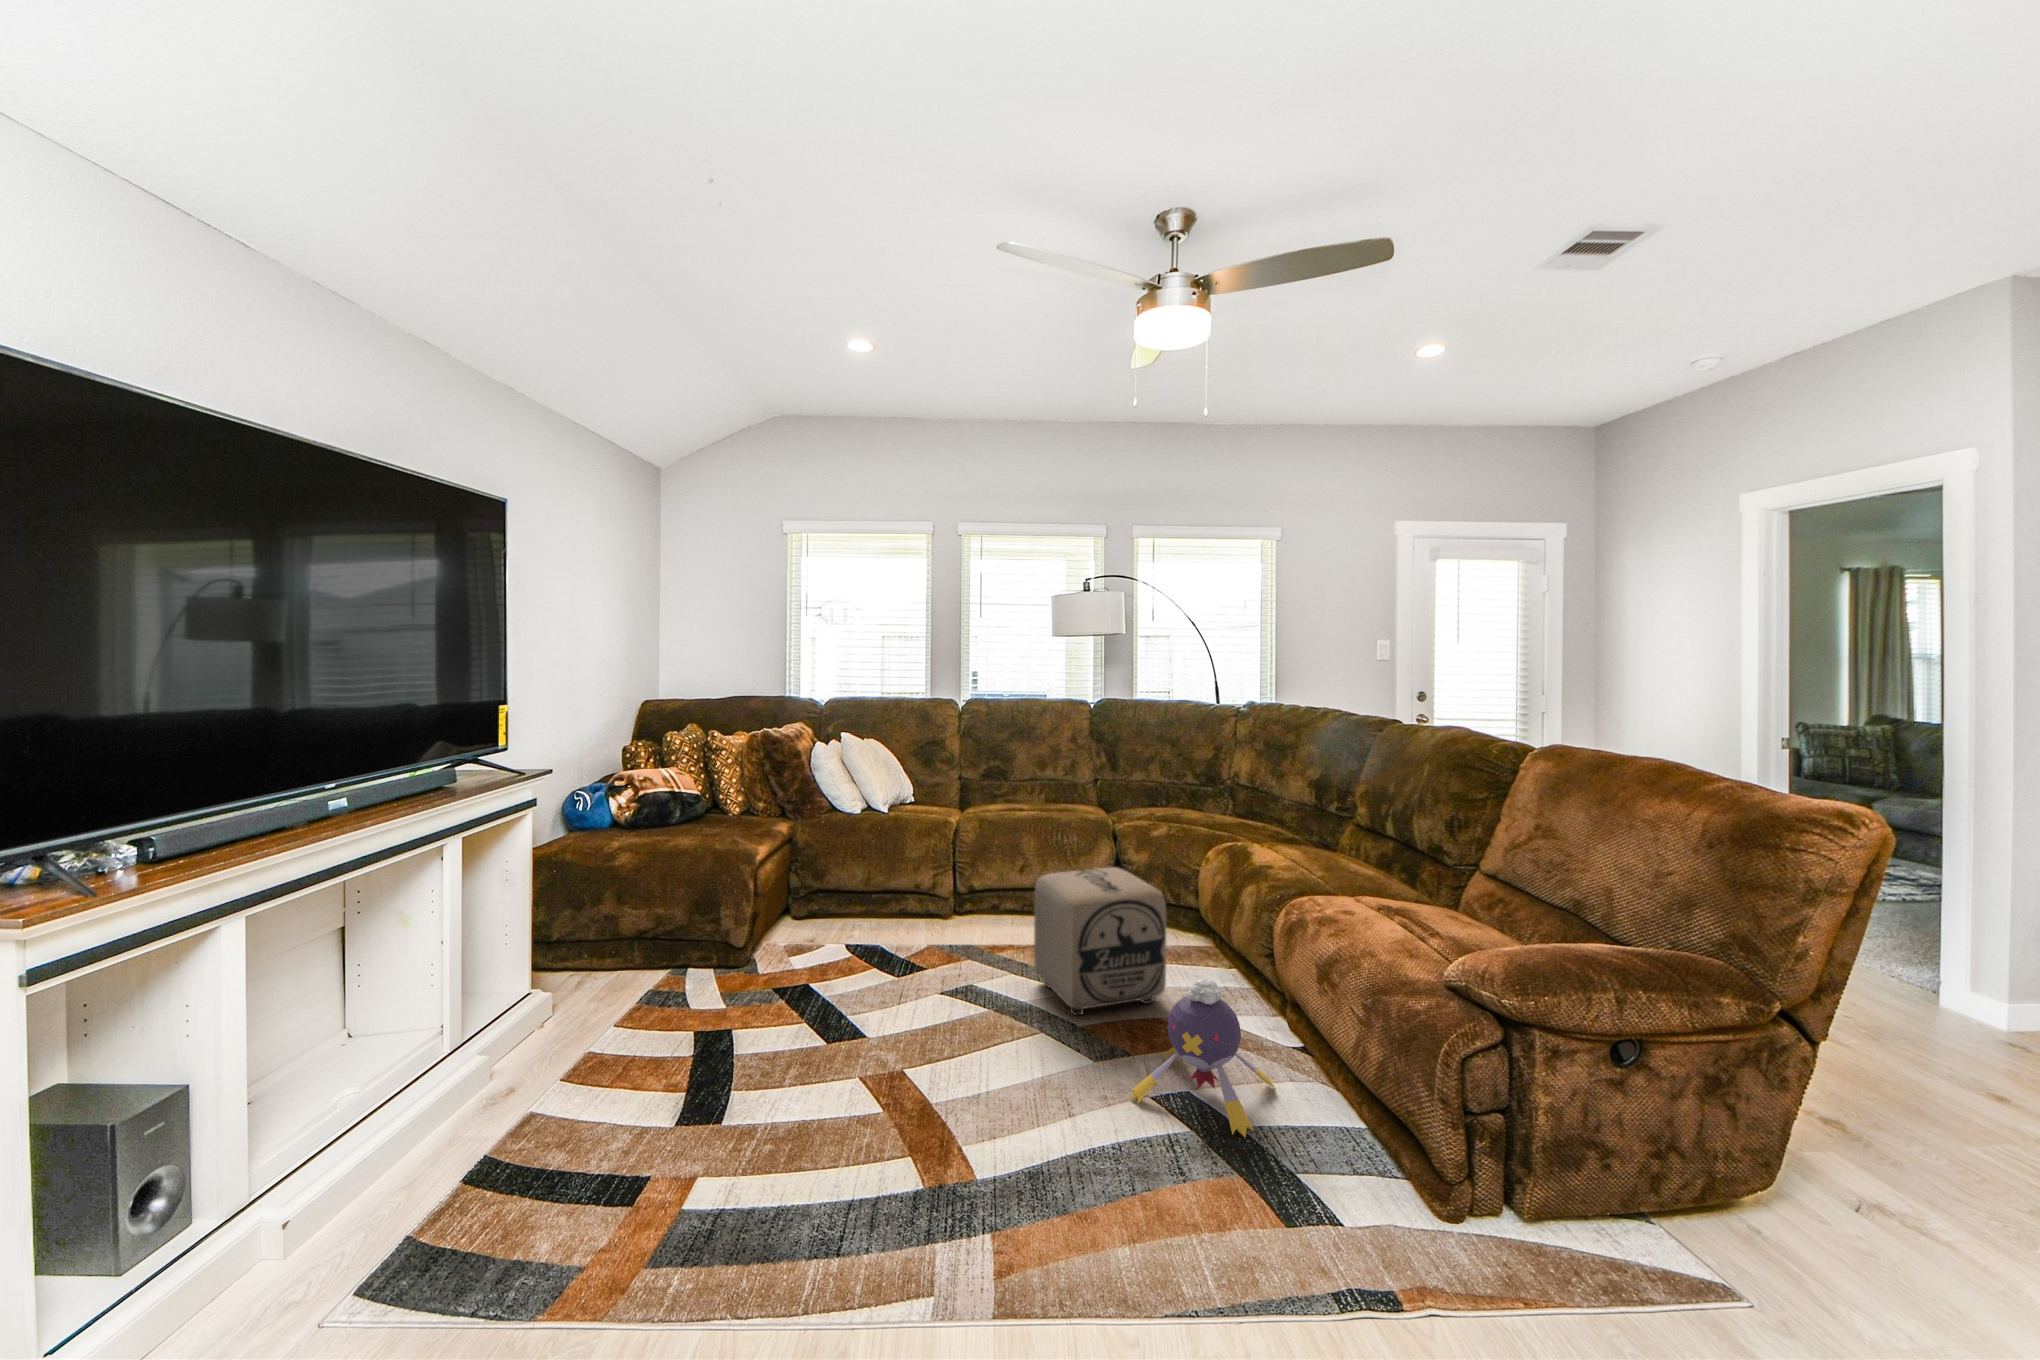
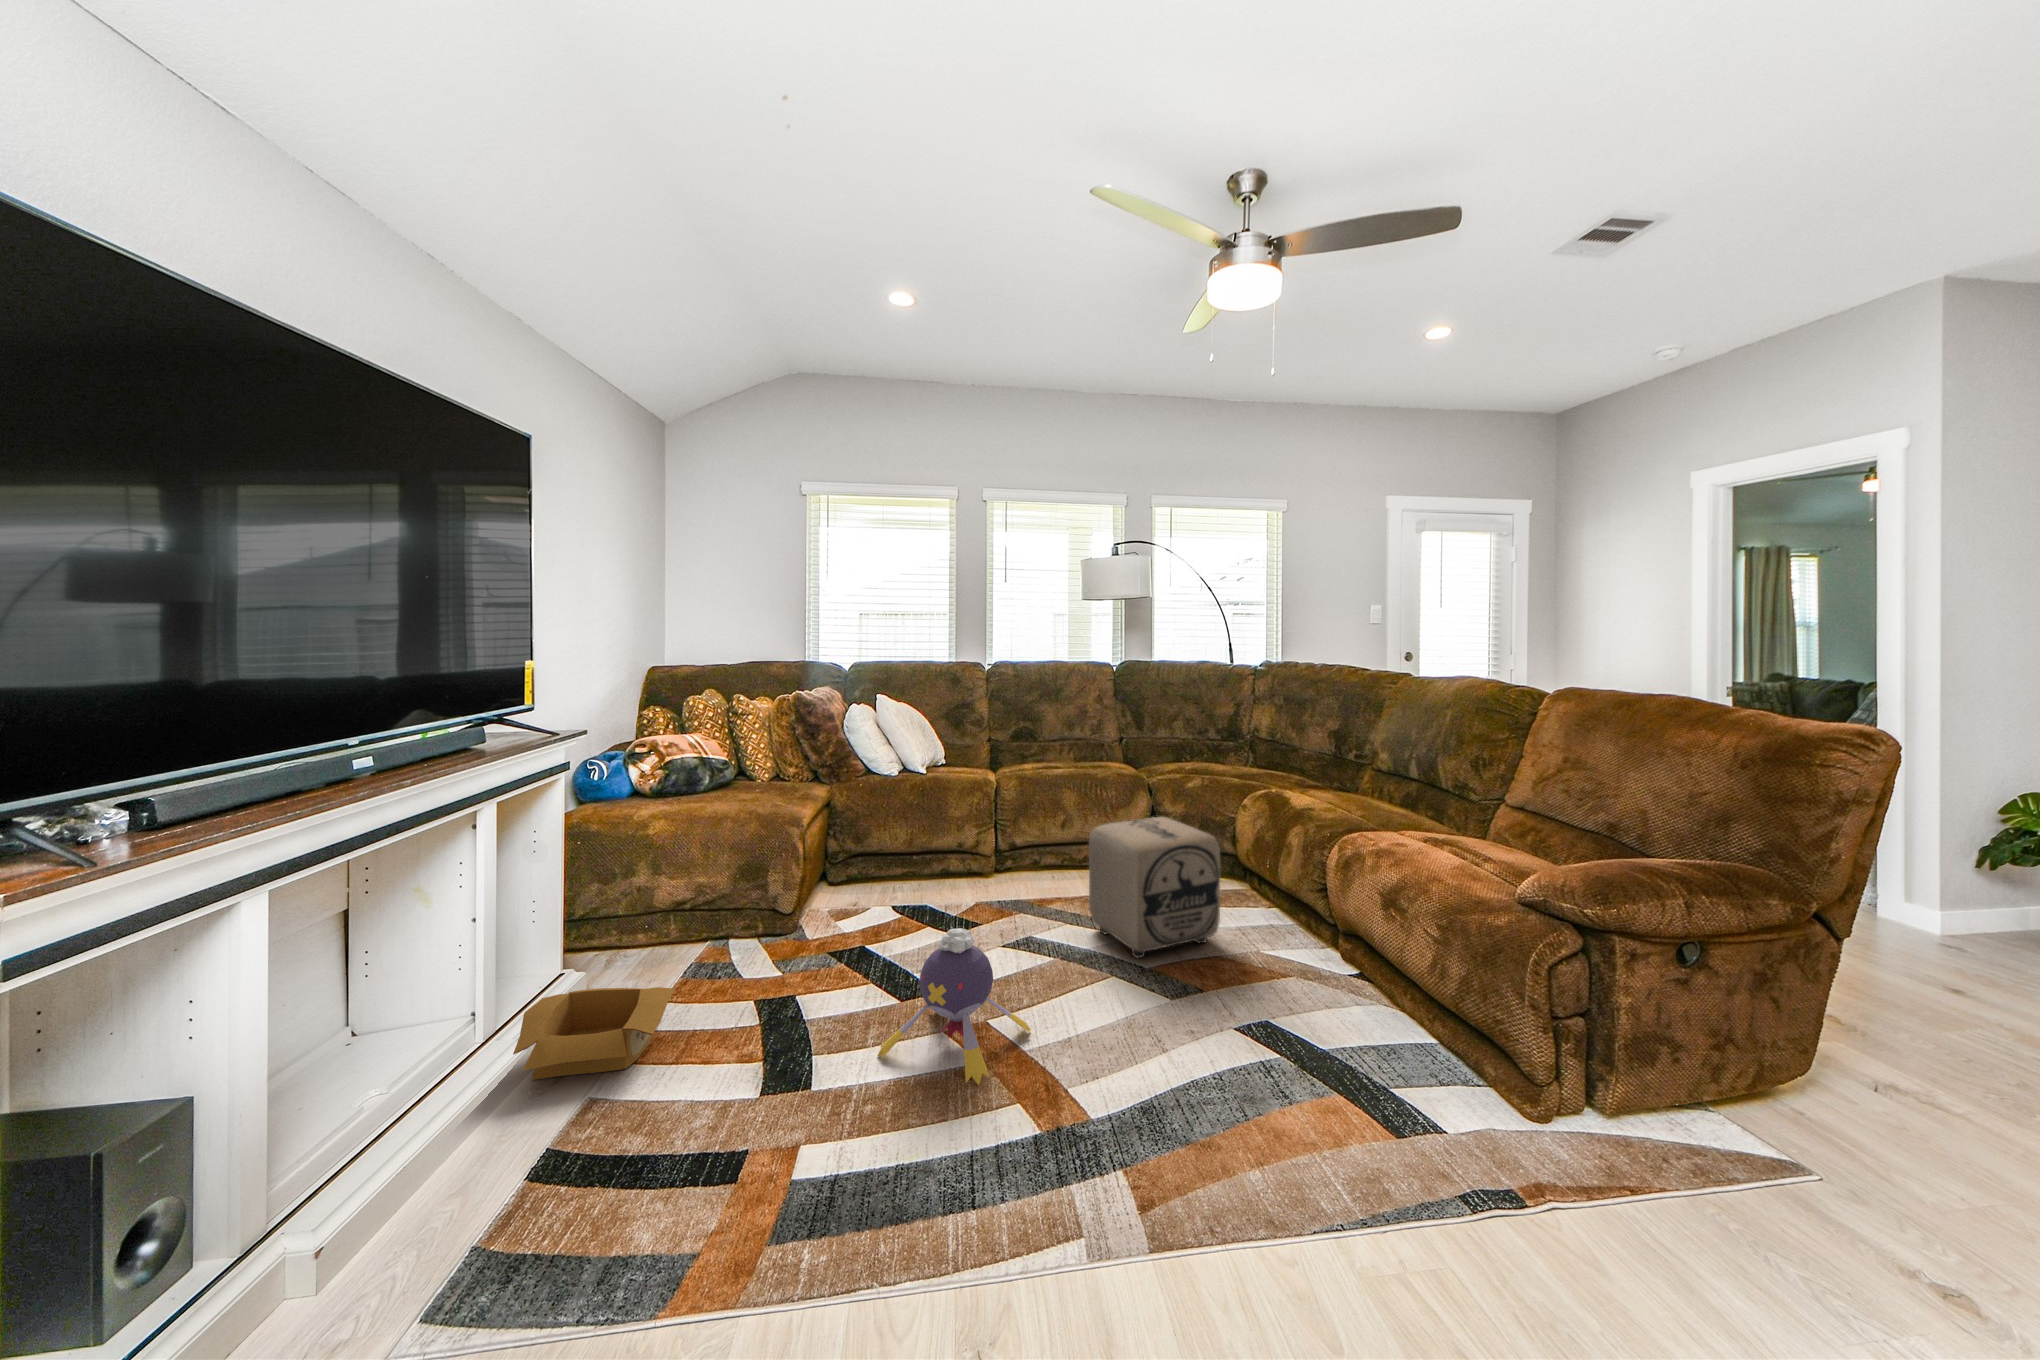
plush toy: present [1131,979,1276,1137] -> present [878,928,1031,1085]
cardboard box: none [465,1013,617,1095] -> present [513,987,676,1080]

